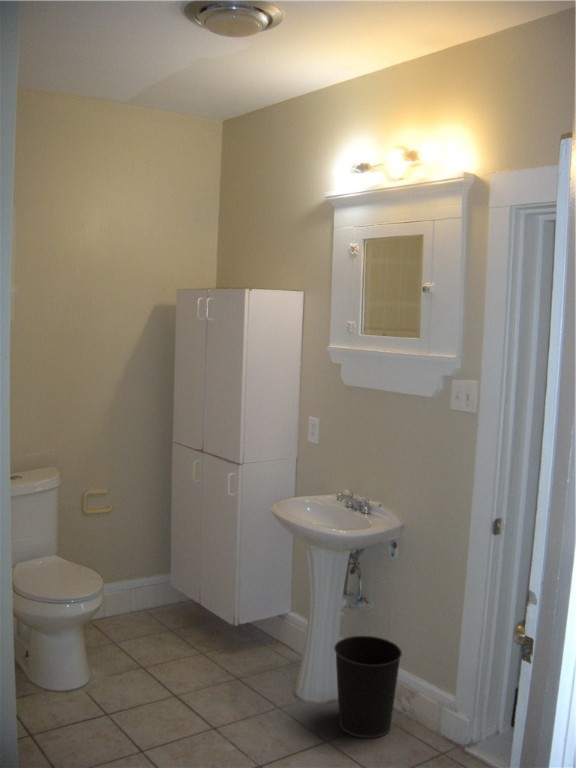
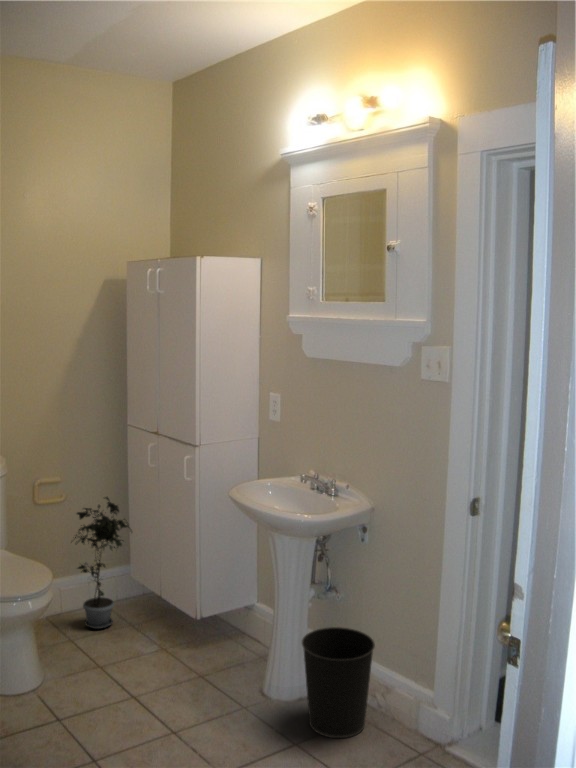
potted plant: none [119,507,177,631] -> present [75,497,132,629]

